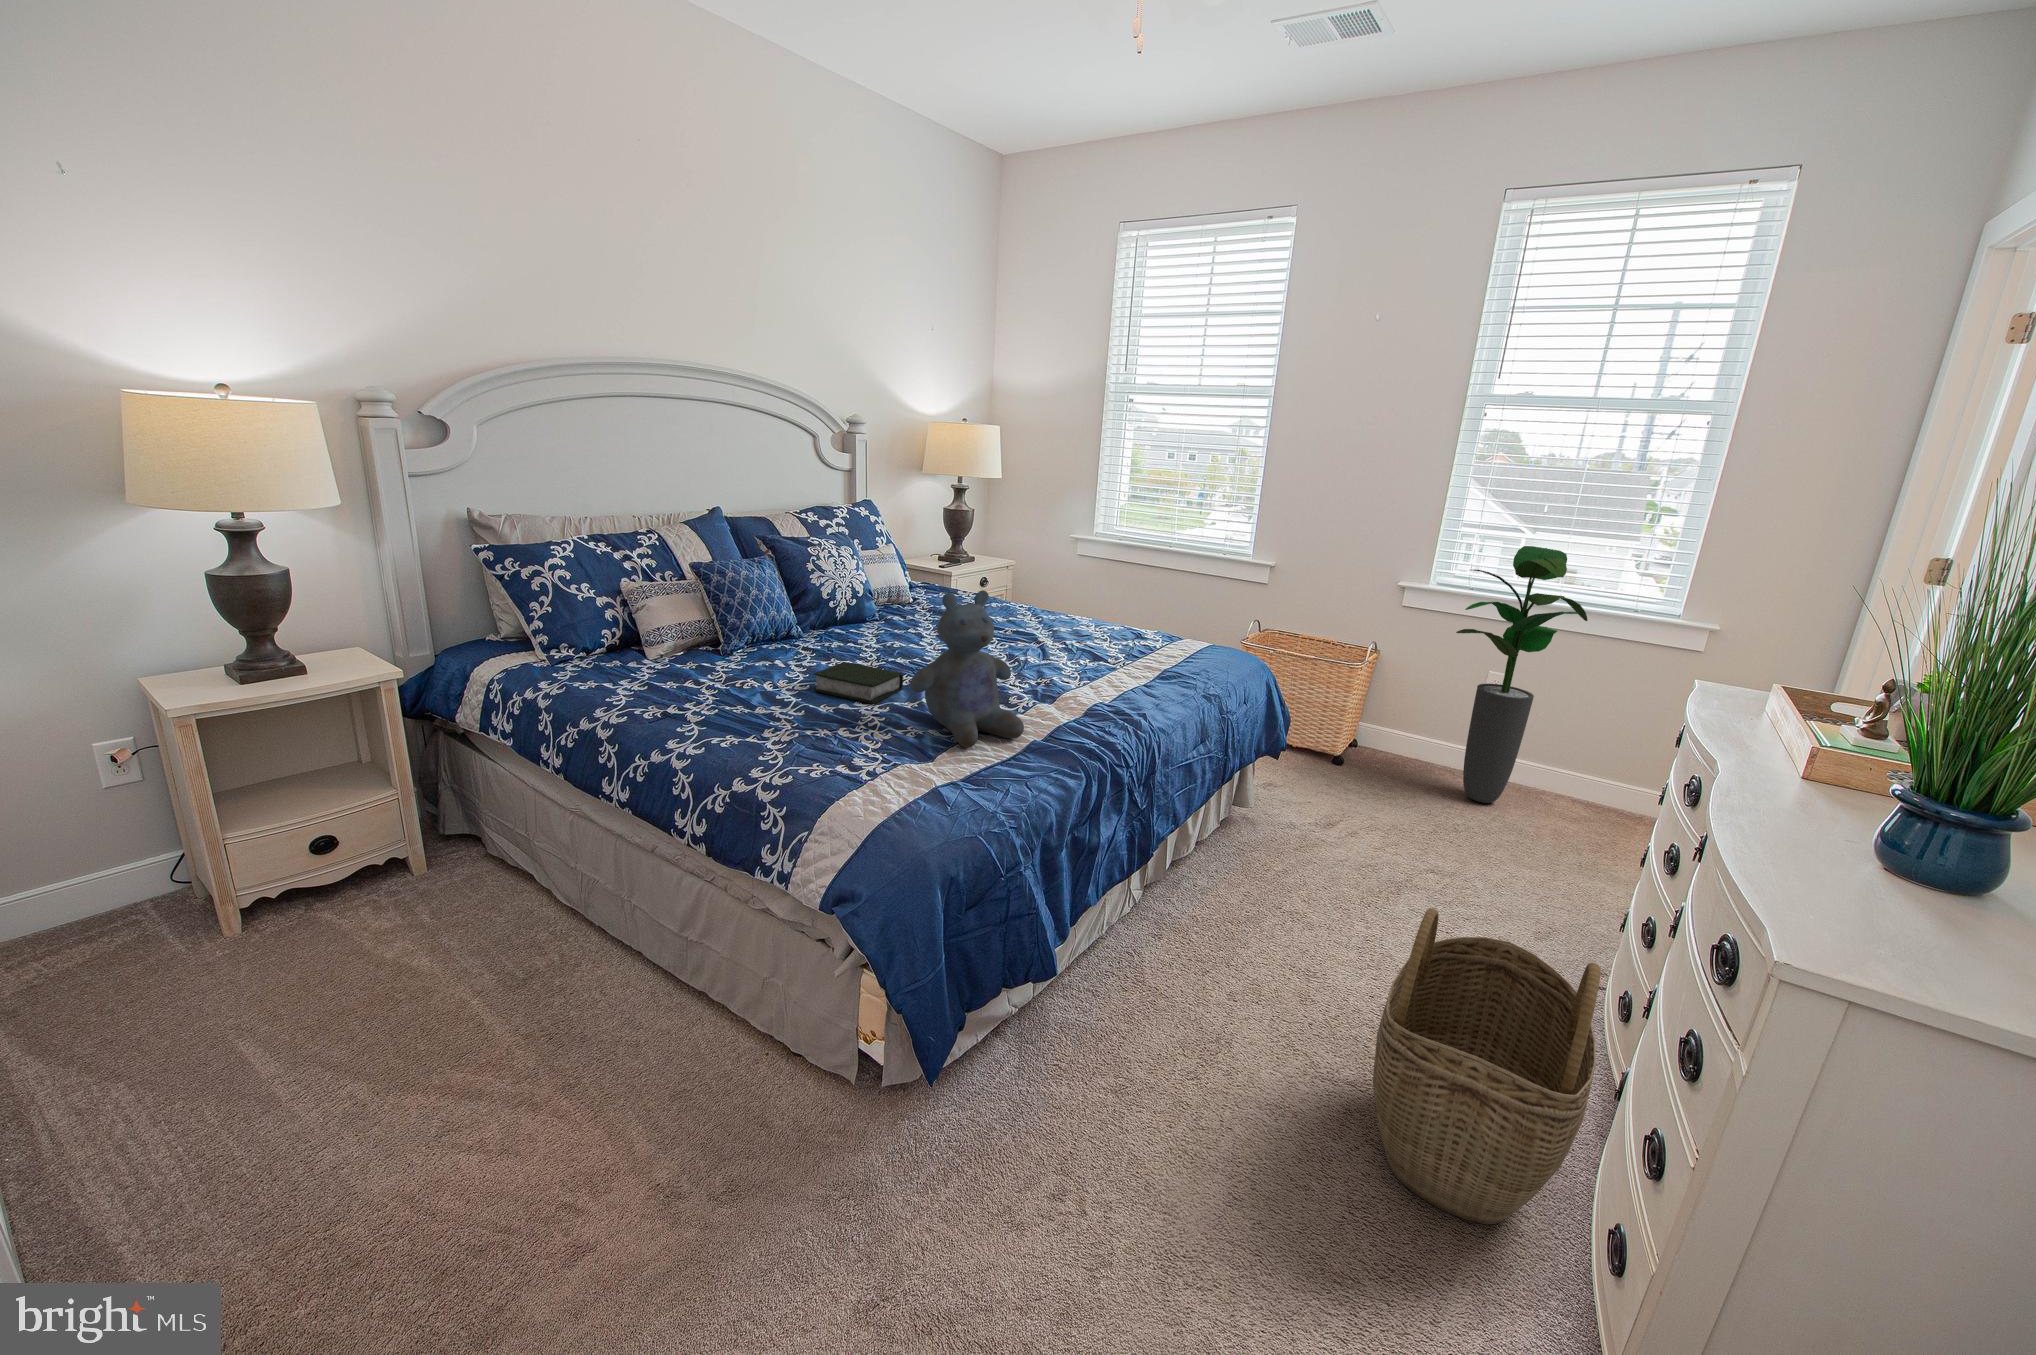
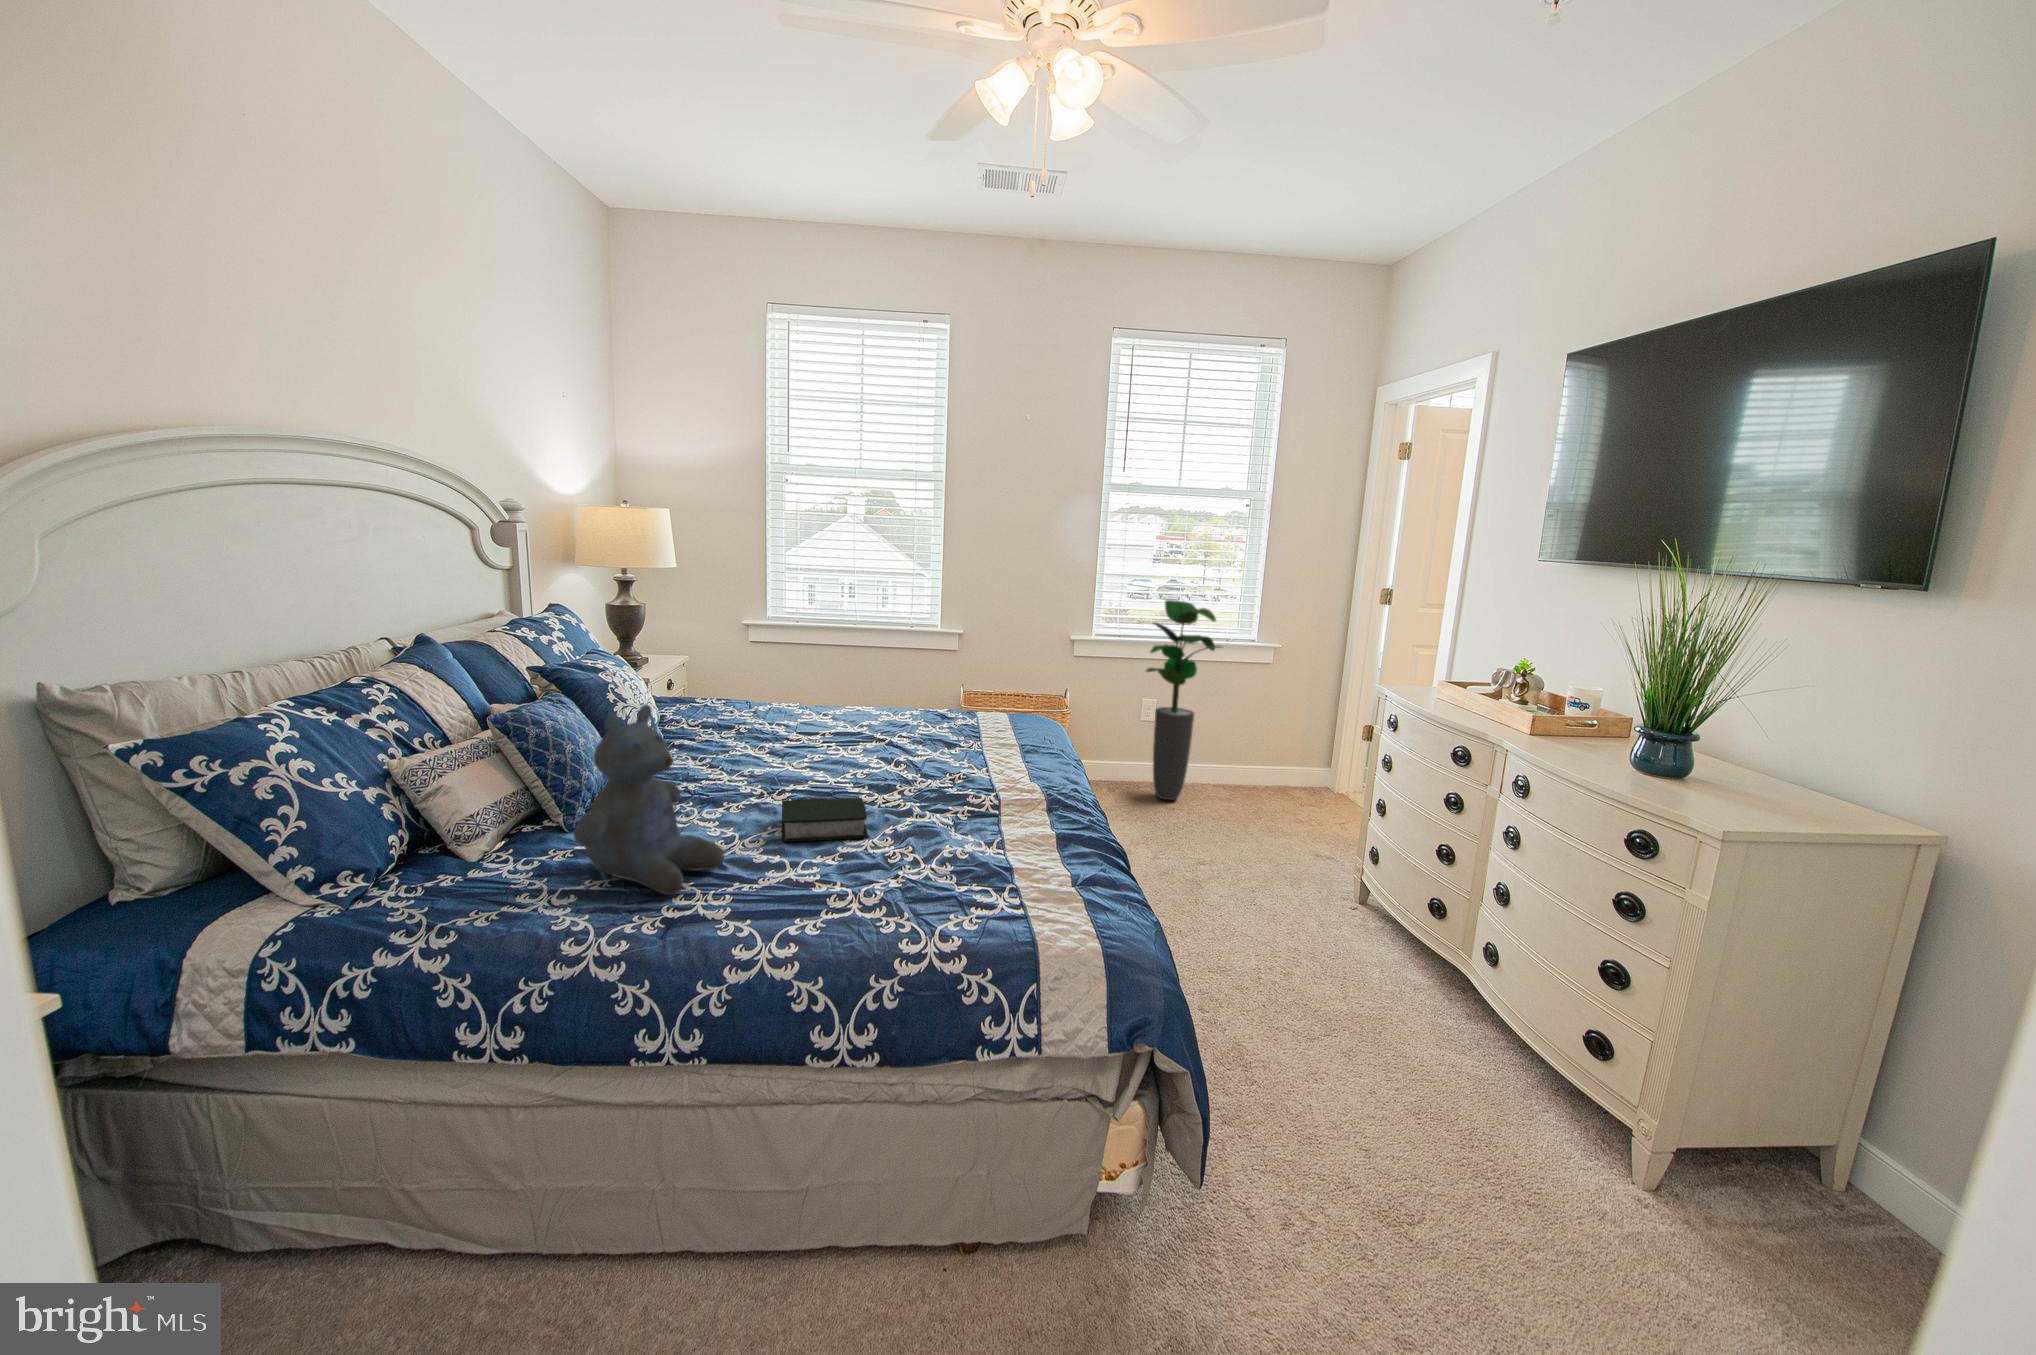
stuffed bear: present [910,590,1024,747] -> present [574,705,724,895]
woven basket: present [1373,908,1601,1225] -> none [1358,872,1531,1079]

